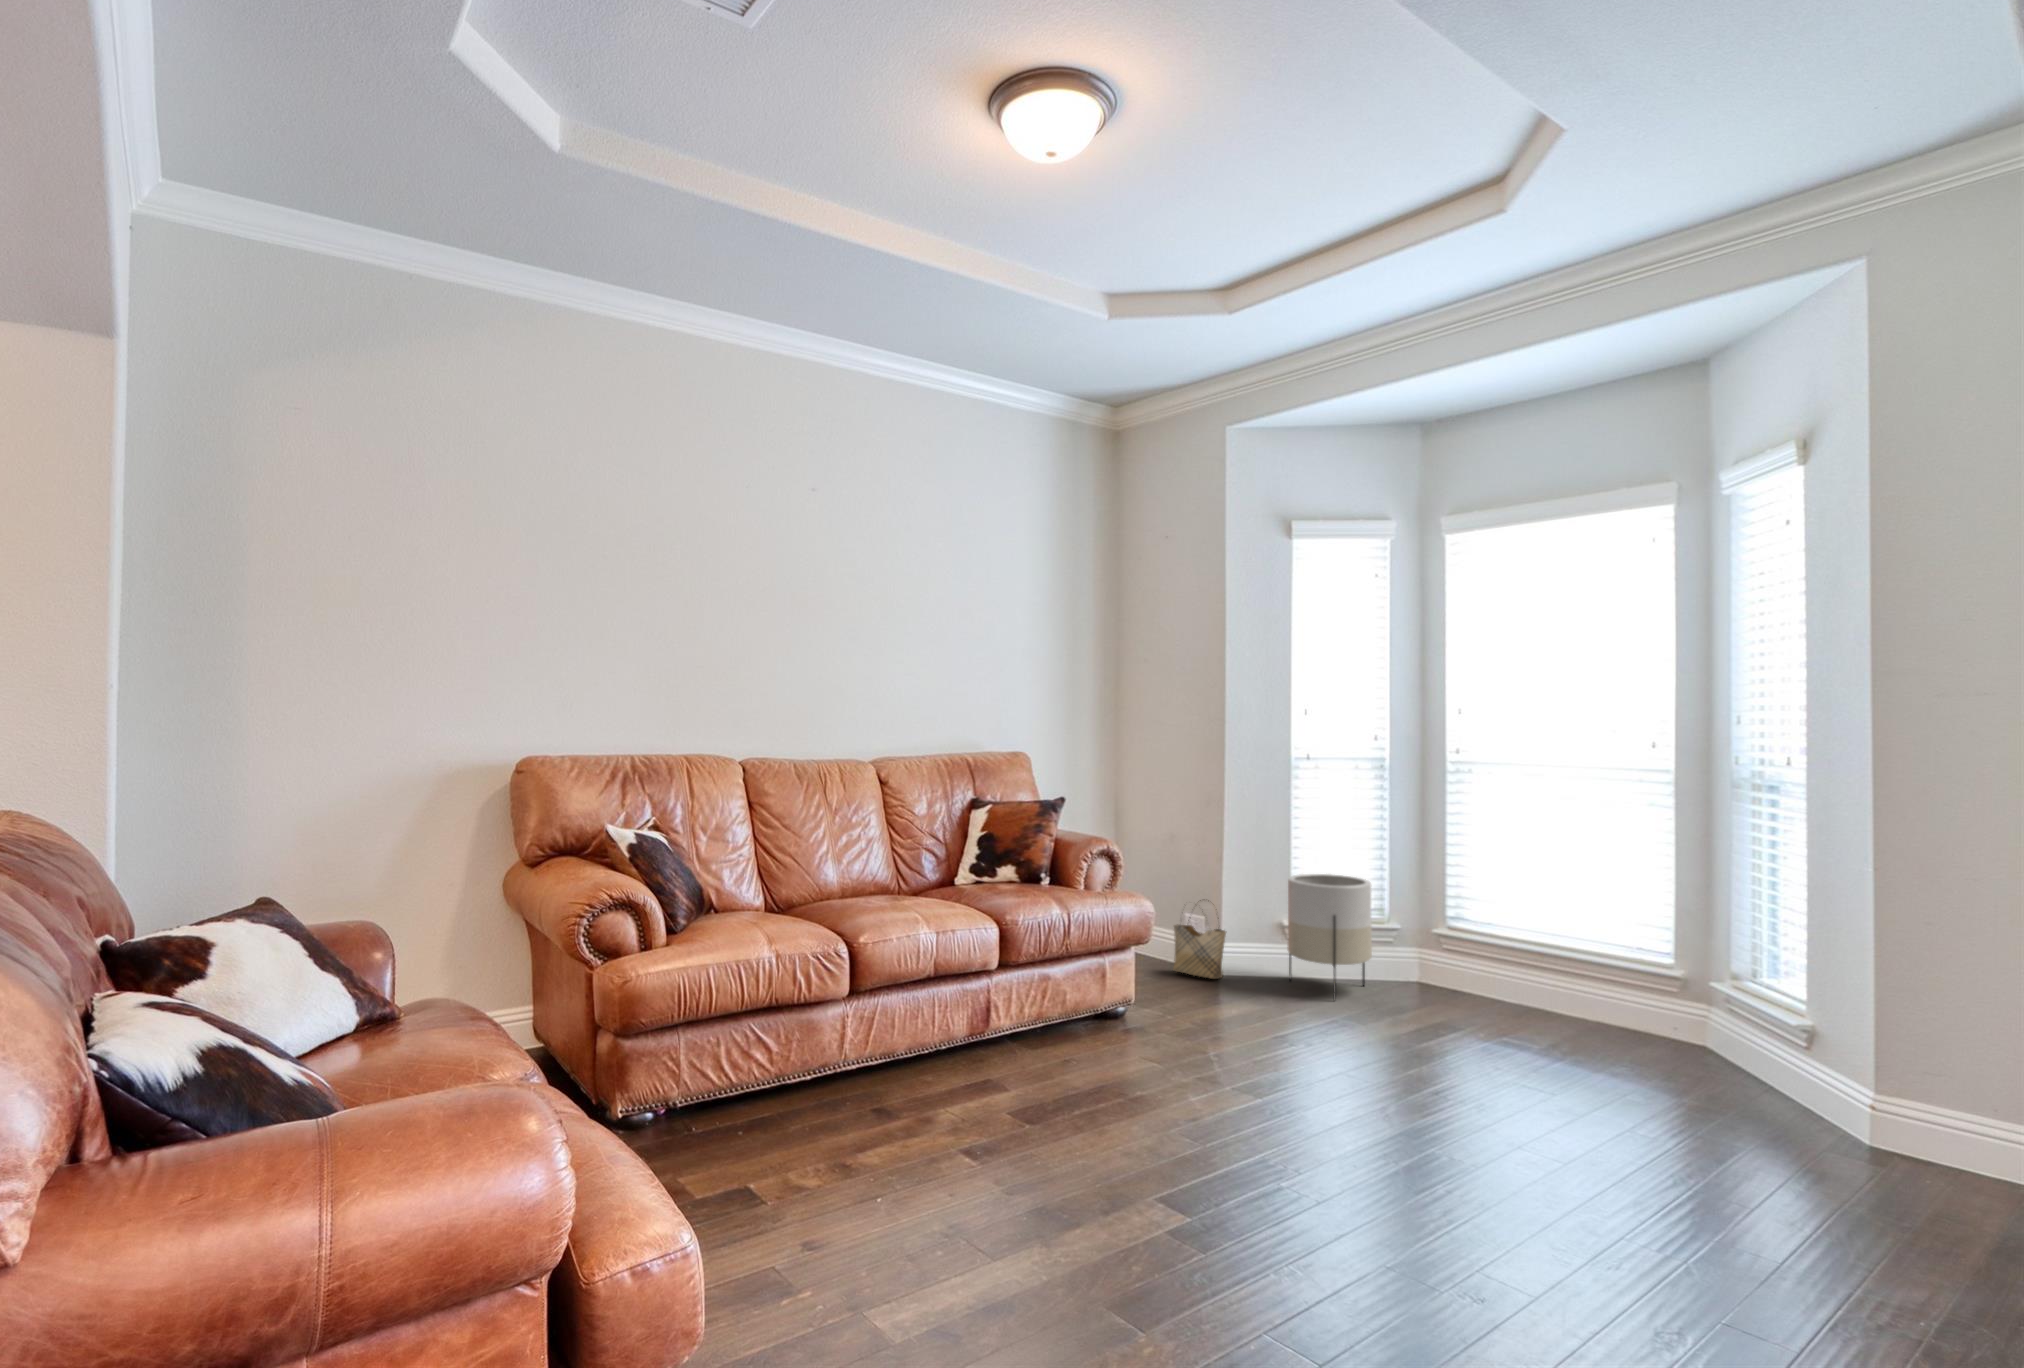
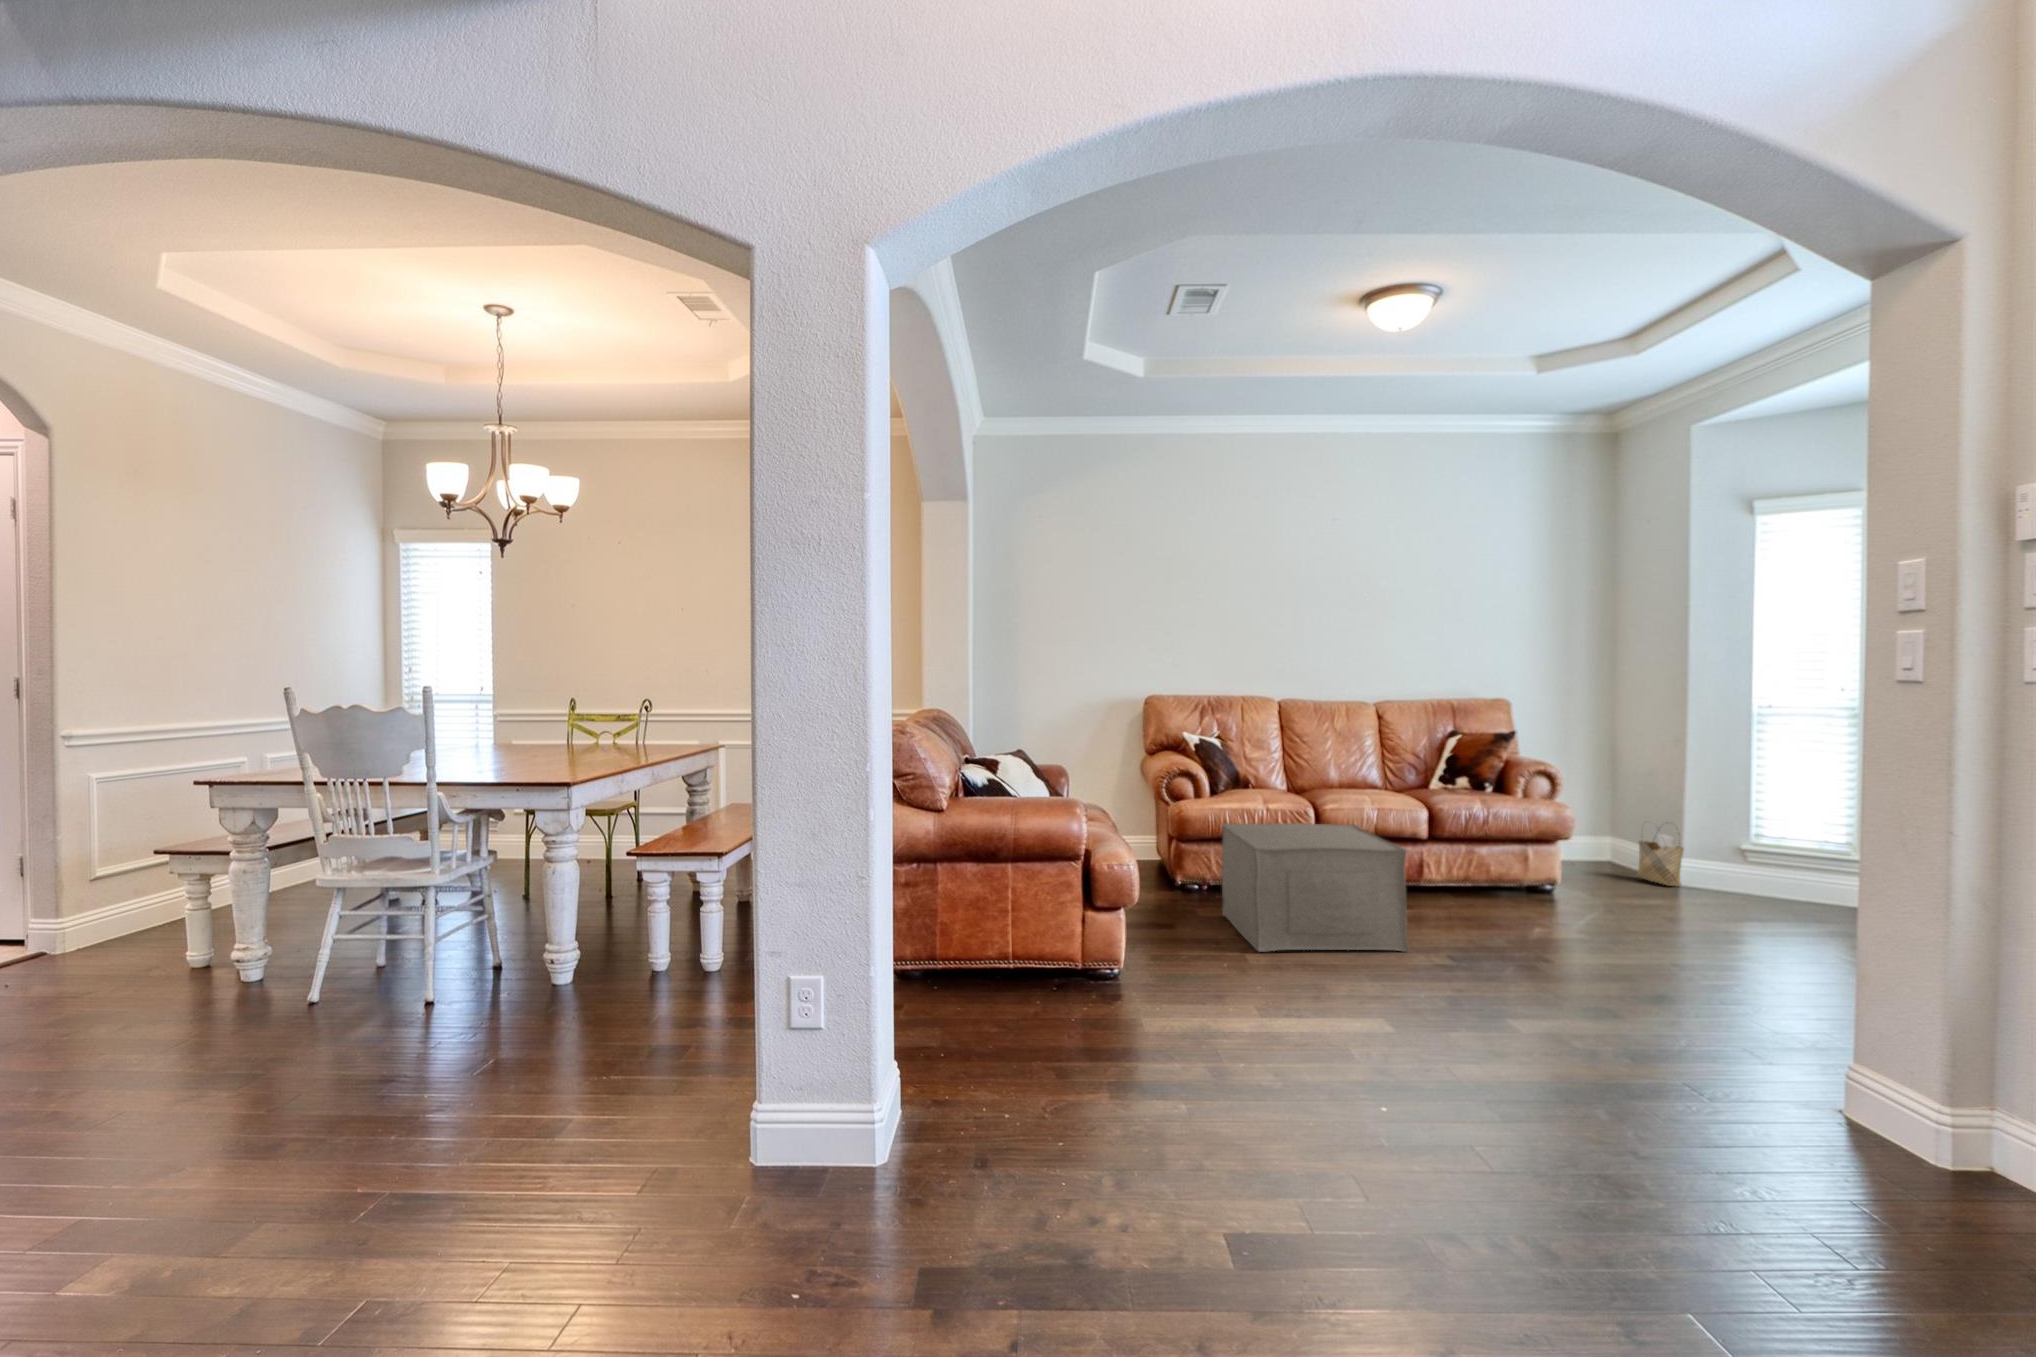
planter: present [1288,874,1372,999] -> none [1736,806,1824,910]
ottoman: none [743,974,1110,1302] -> present [1221,823,1408,952]

